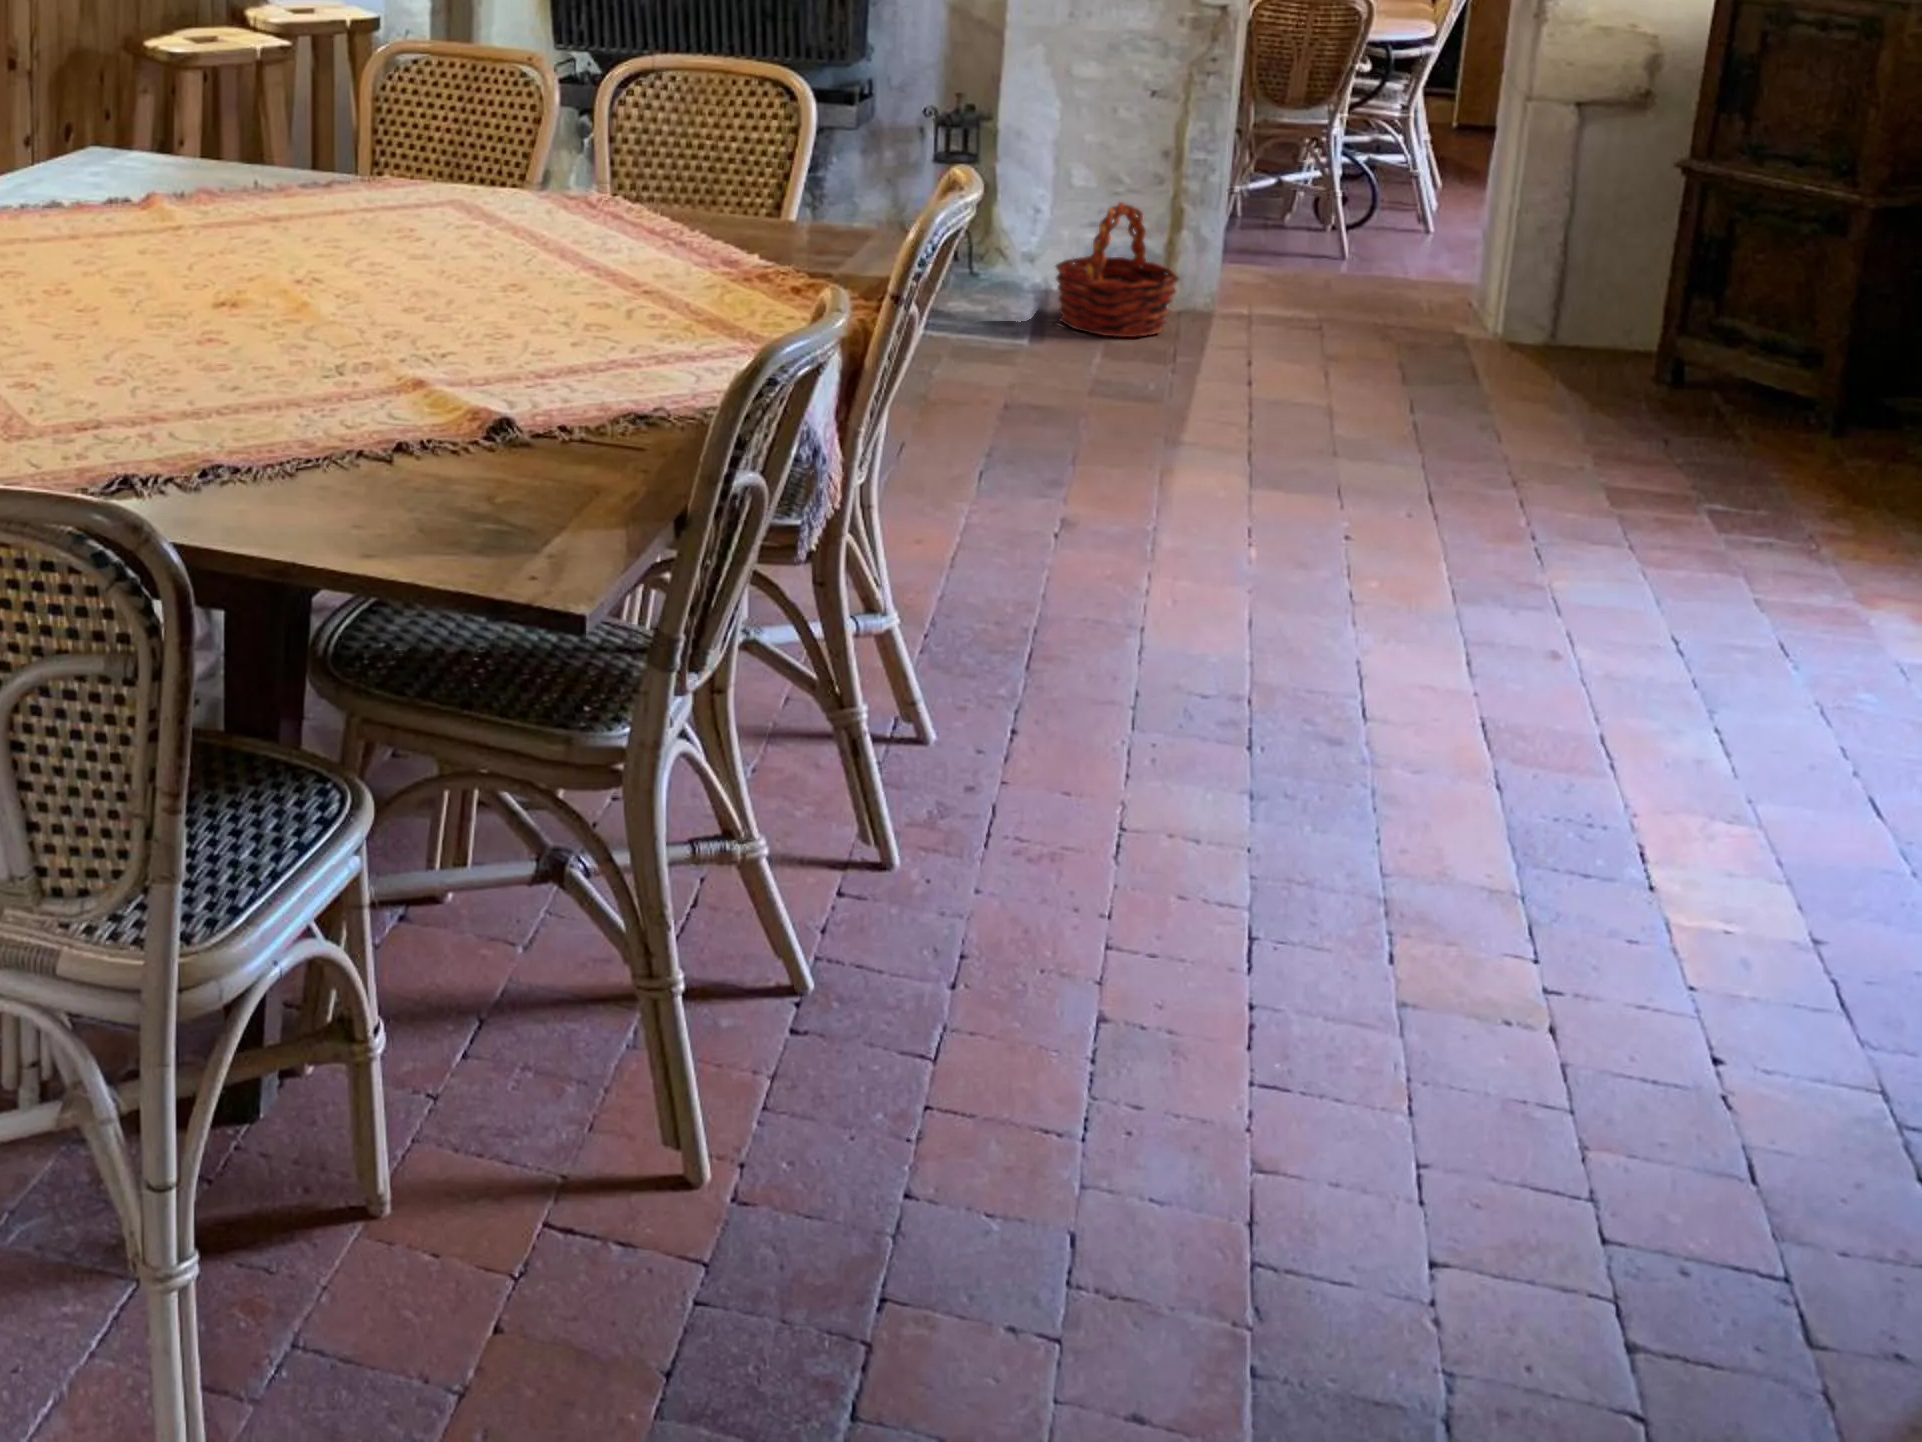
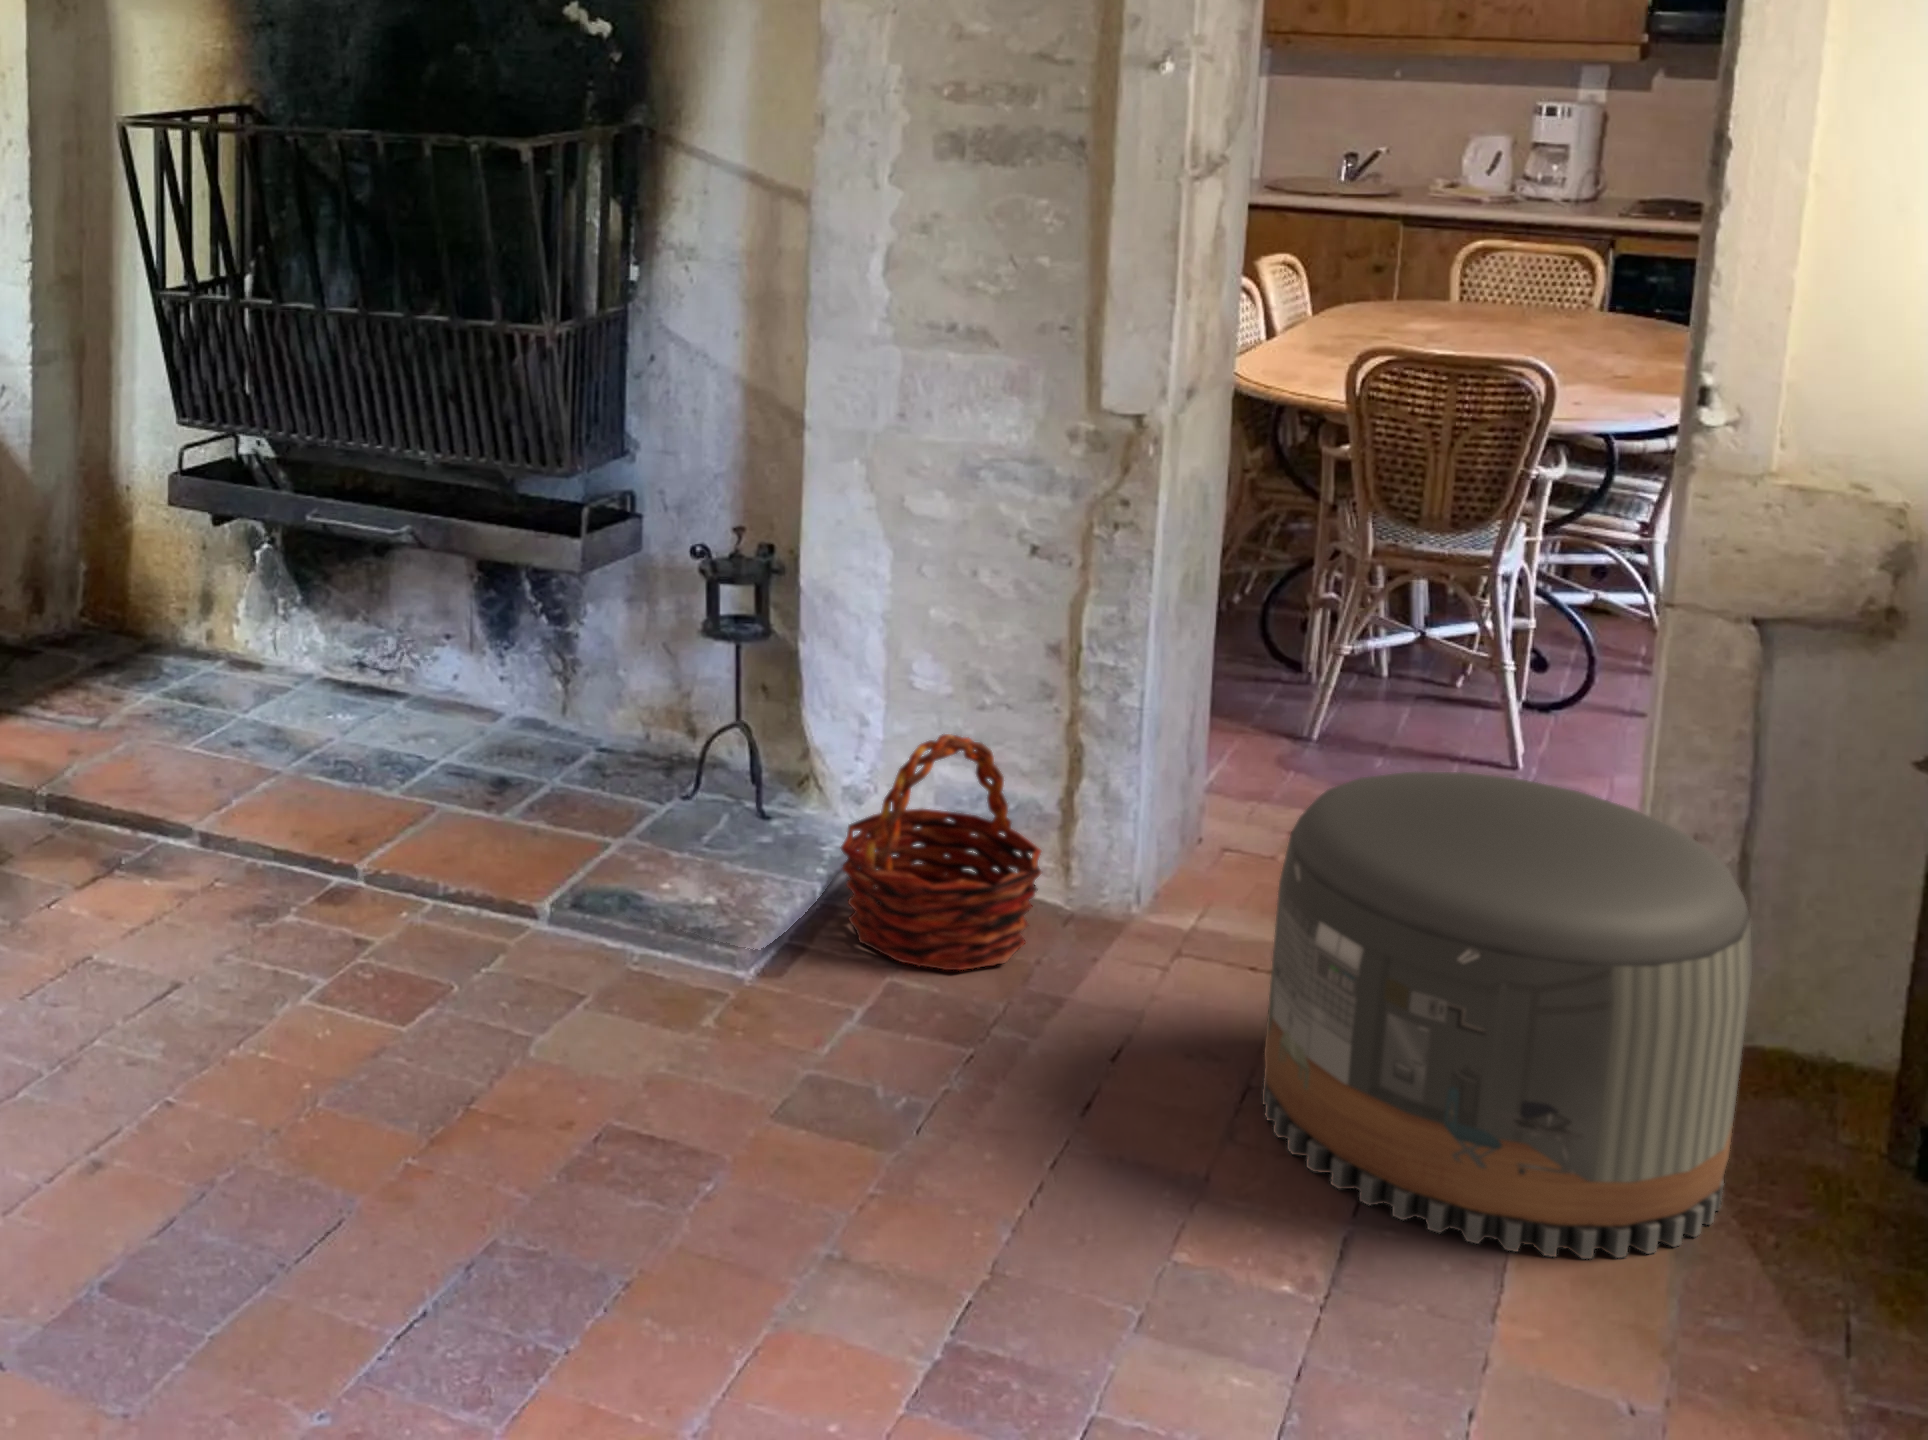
pouf: none [1334,189,1601,412] -> present [1262,772,1752,1259]

